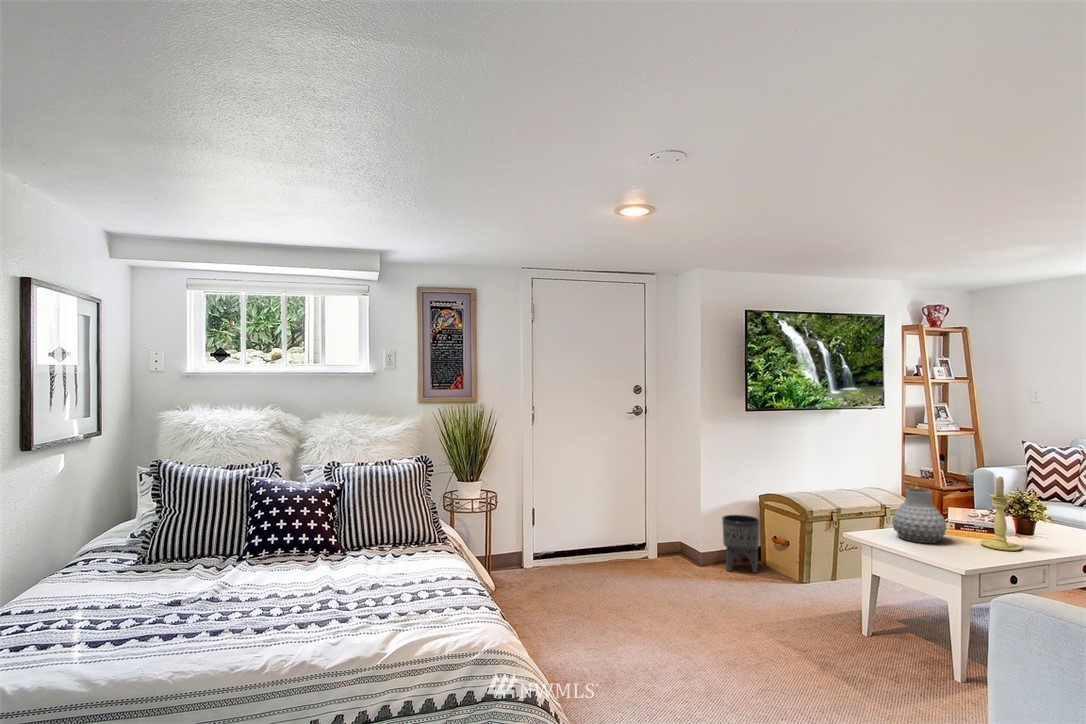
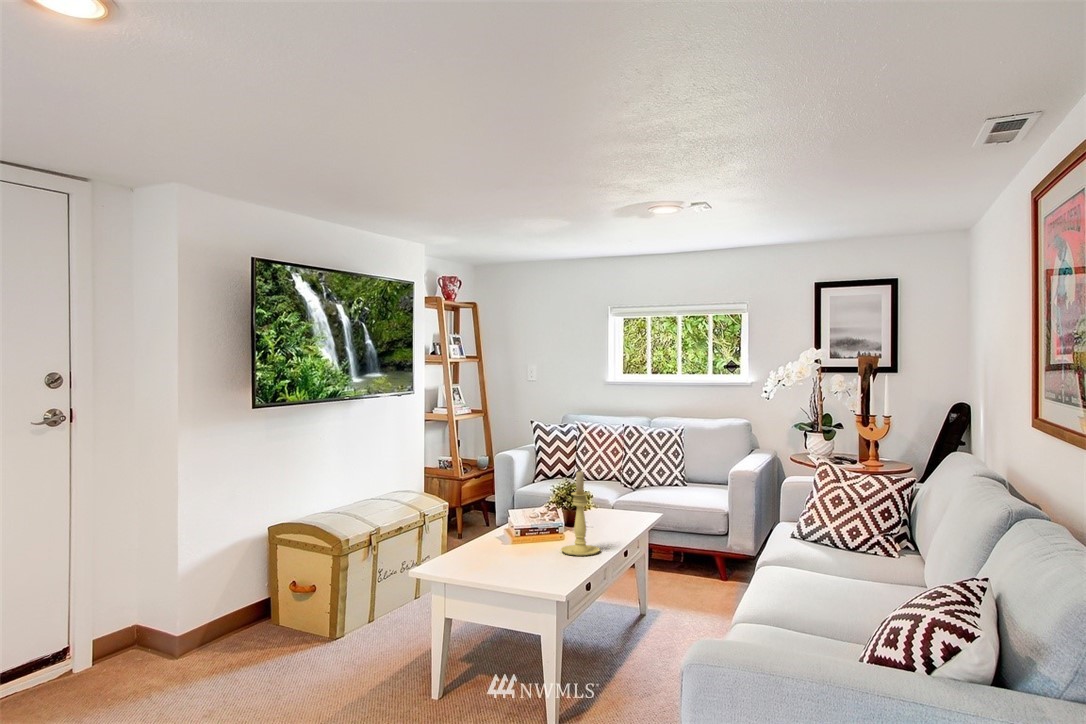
vase: present [892,489,947,543] -> none [472,497,532,564]
planter: present [722,515,760,573] -> none [216,568,274,659]

